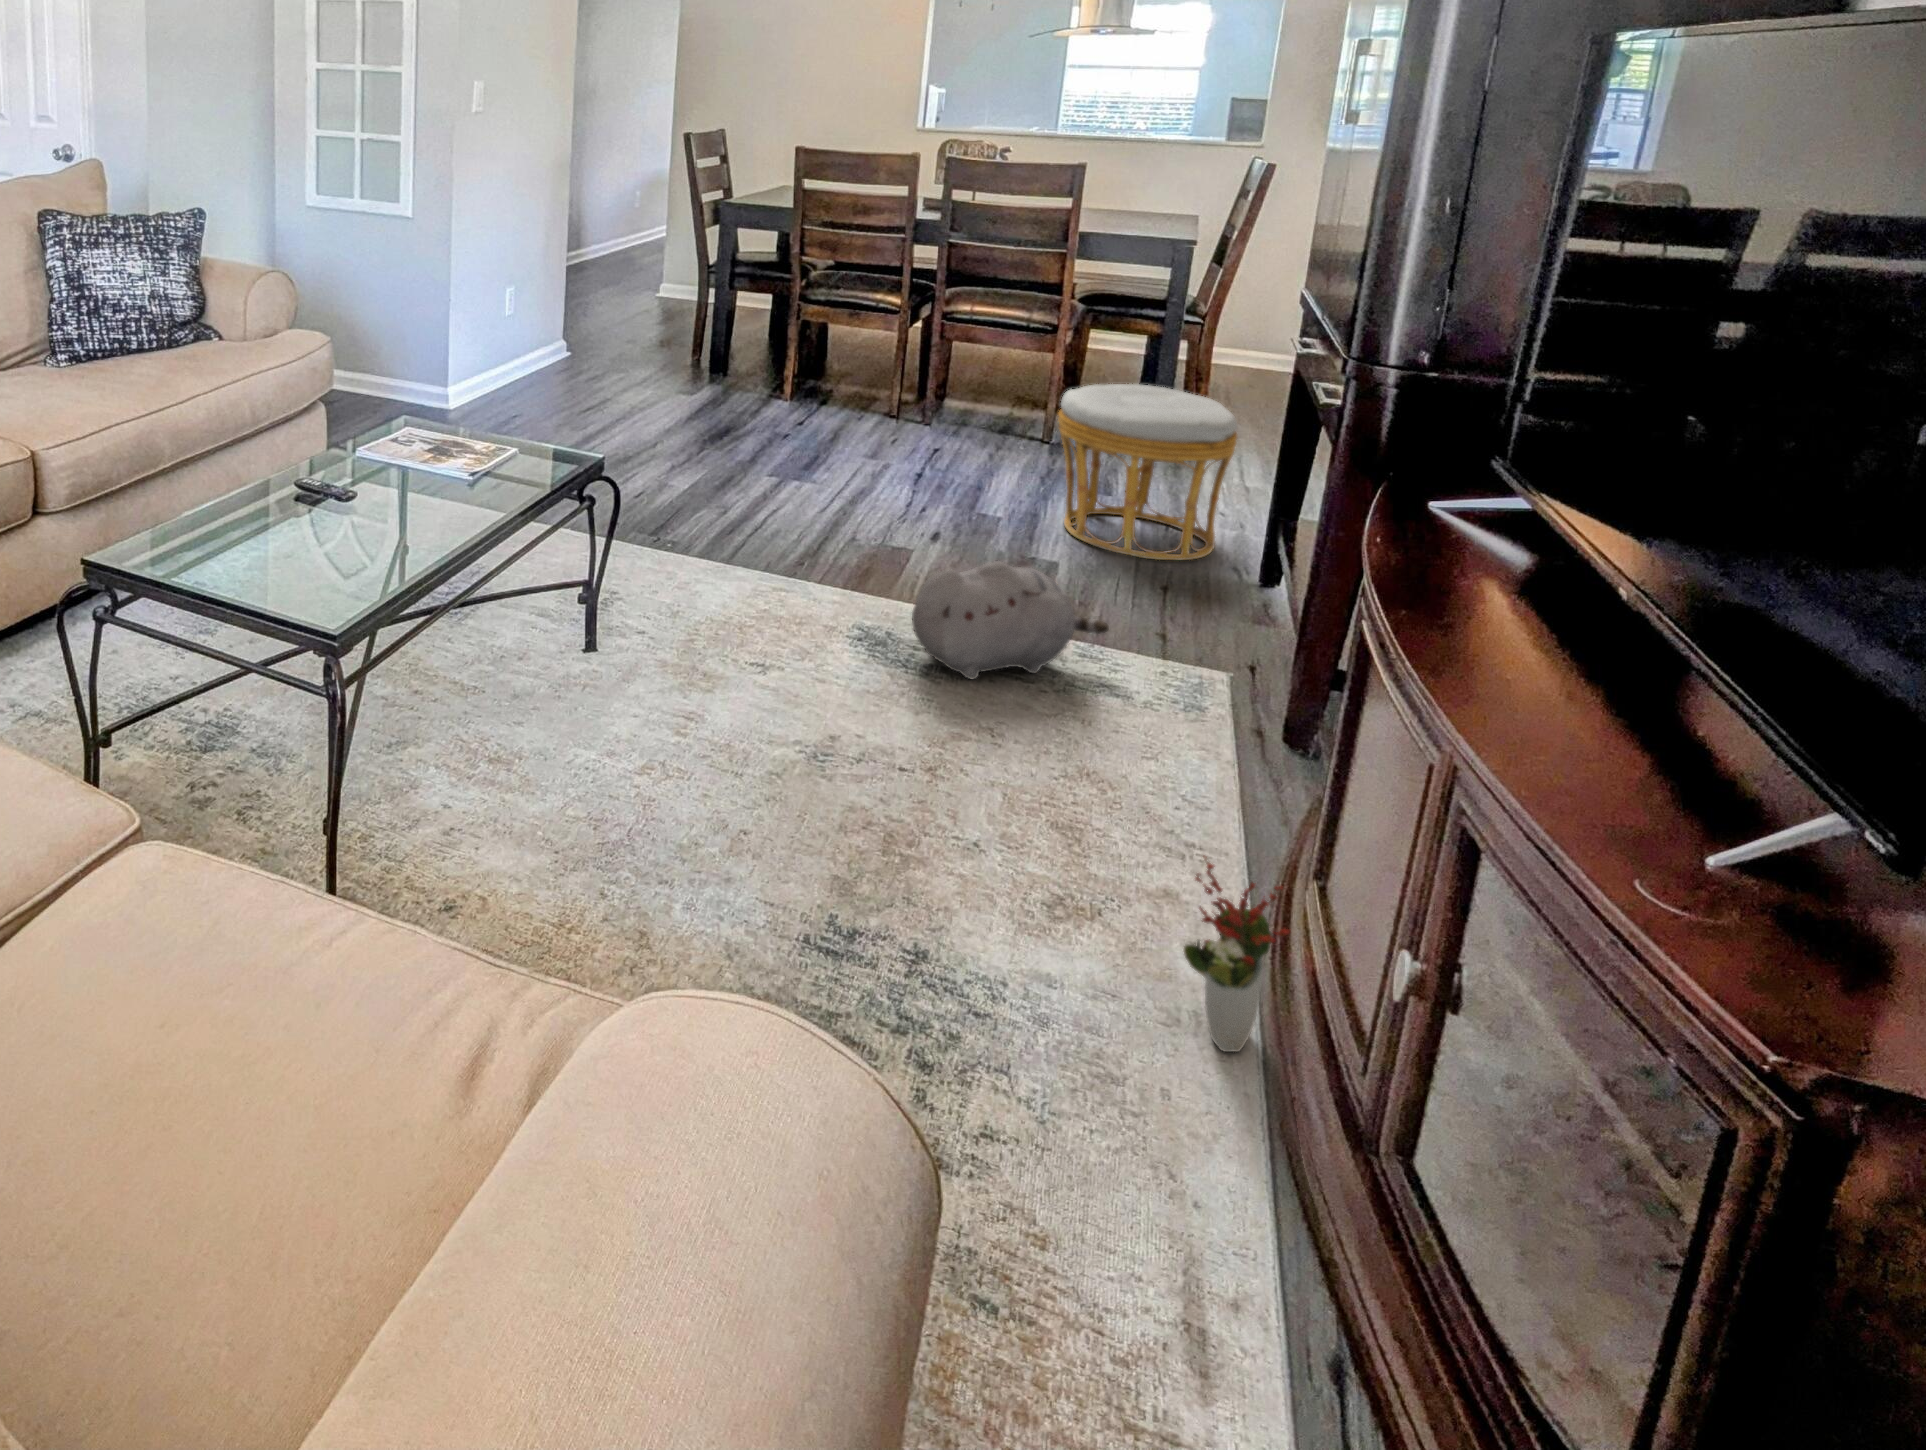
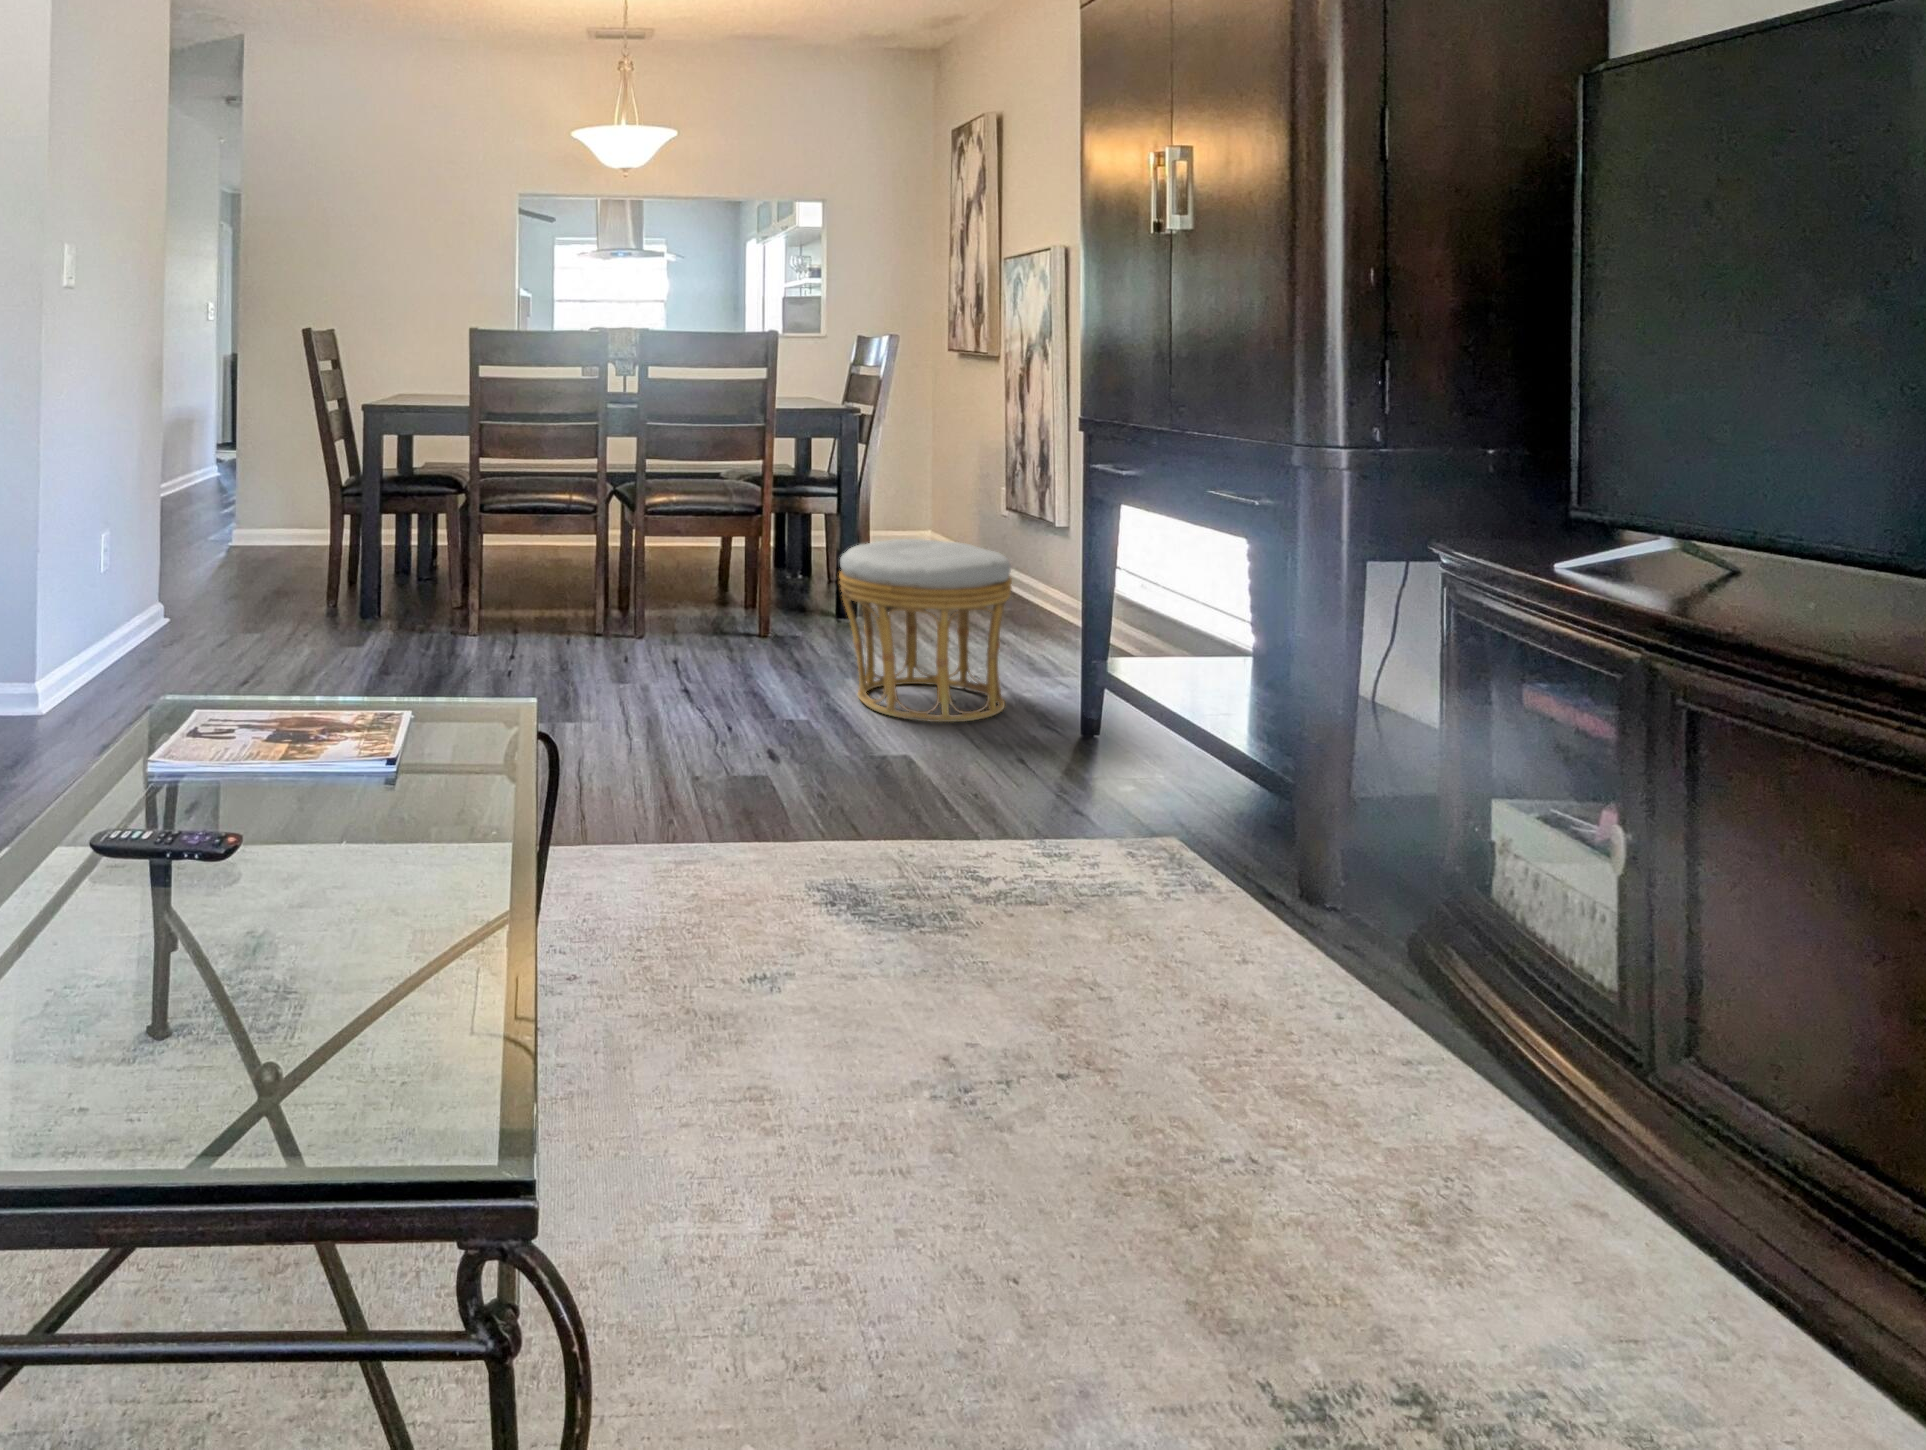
plush toy: present [912,561,1109,679] -> none [894,741,1070,904]
decorative plant: present [1184,857,1290,1052] -> none [1644,1042,1807,1330]

